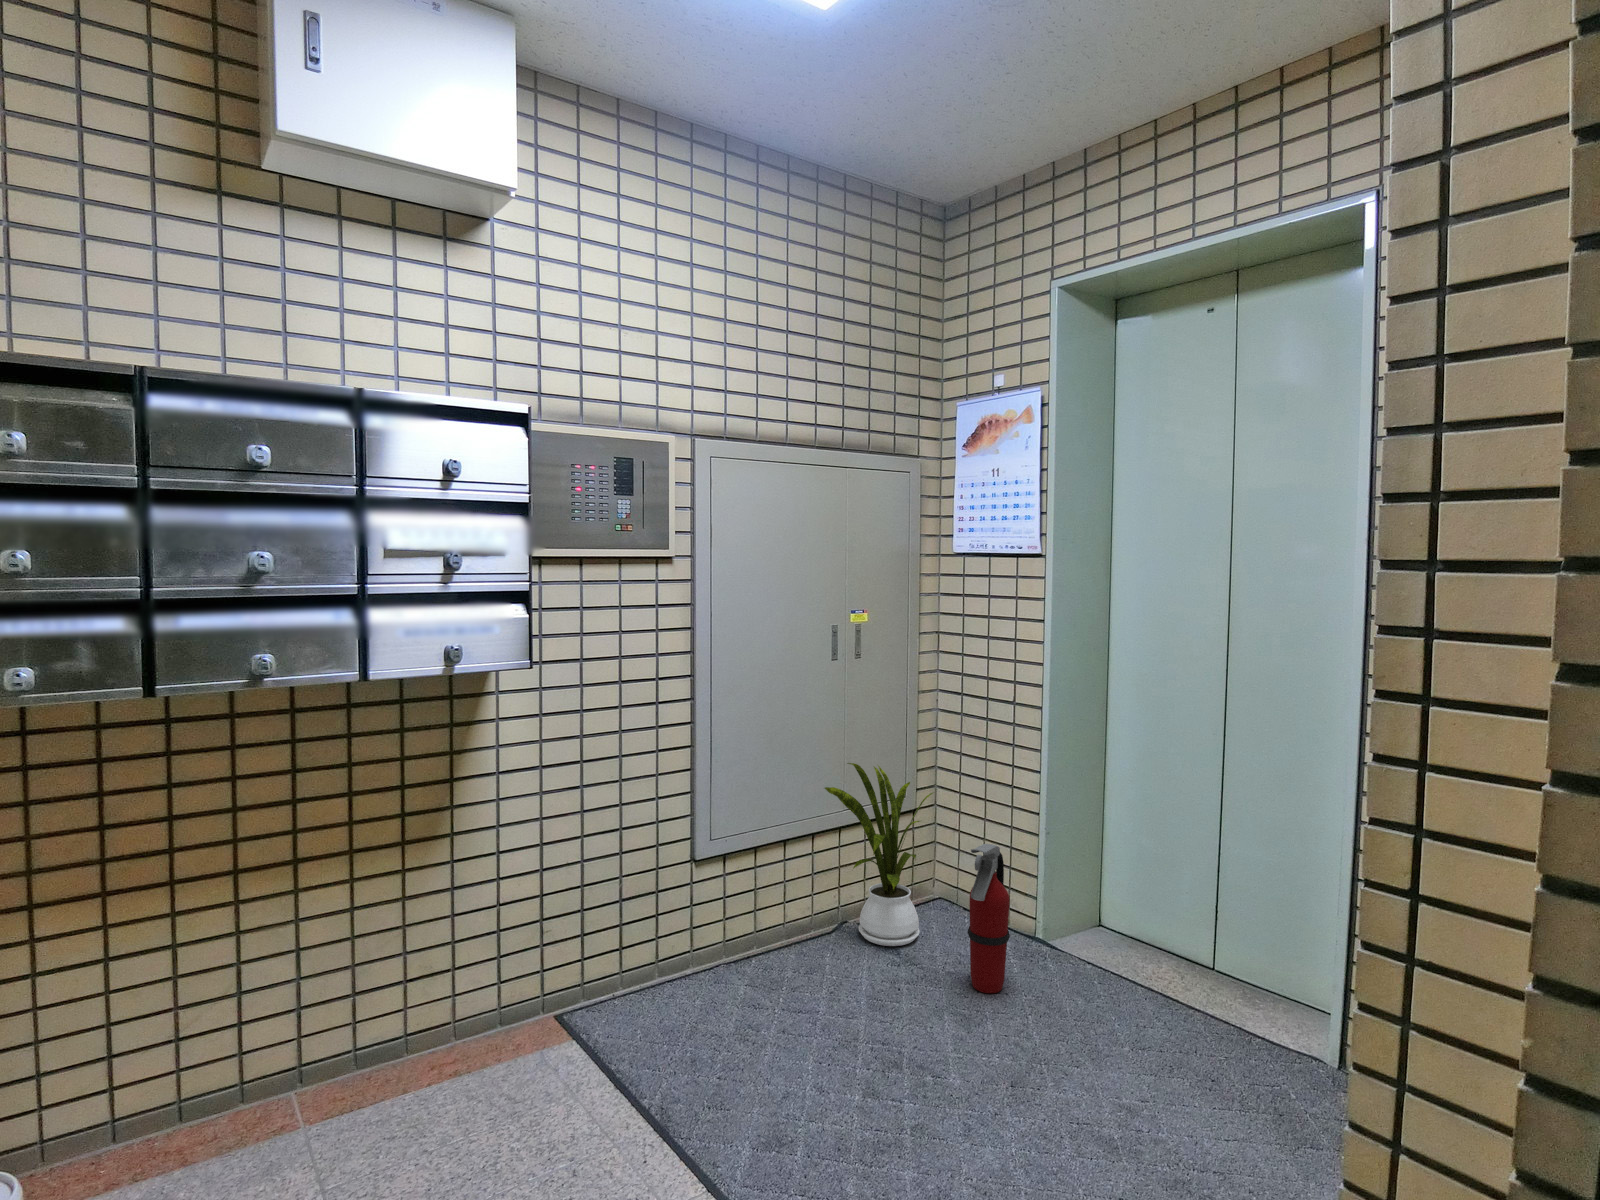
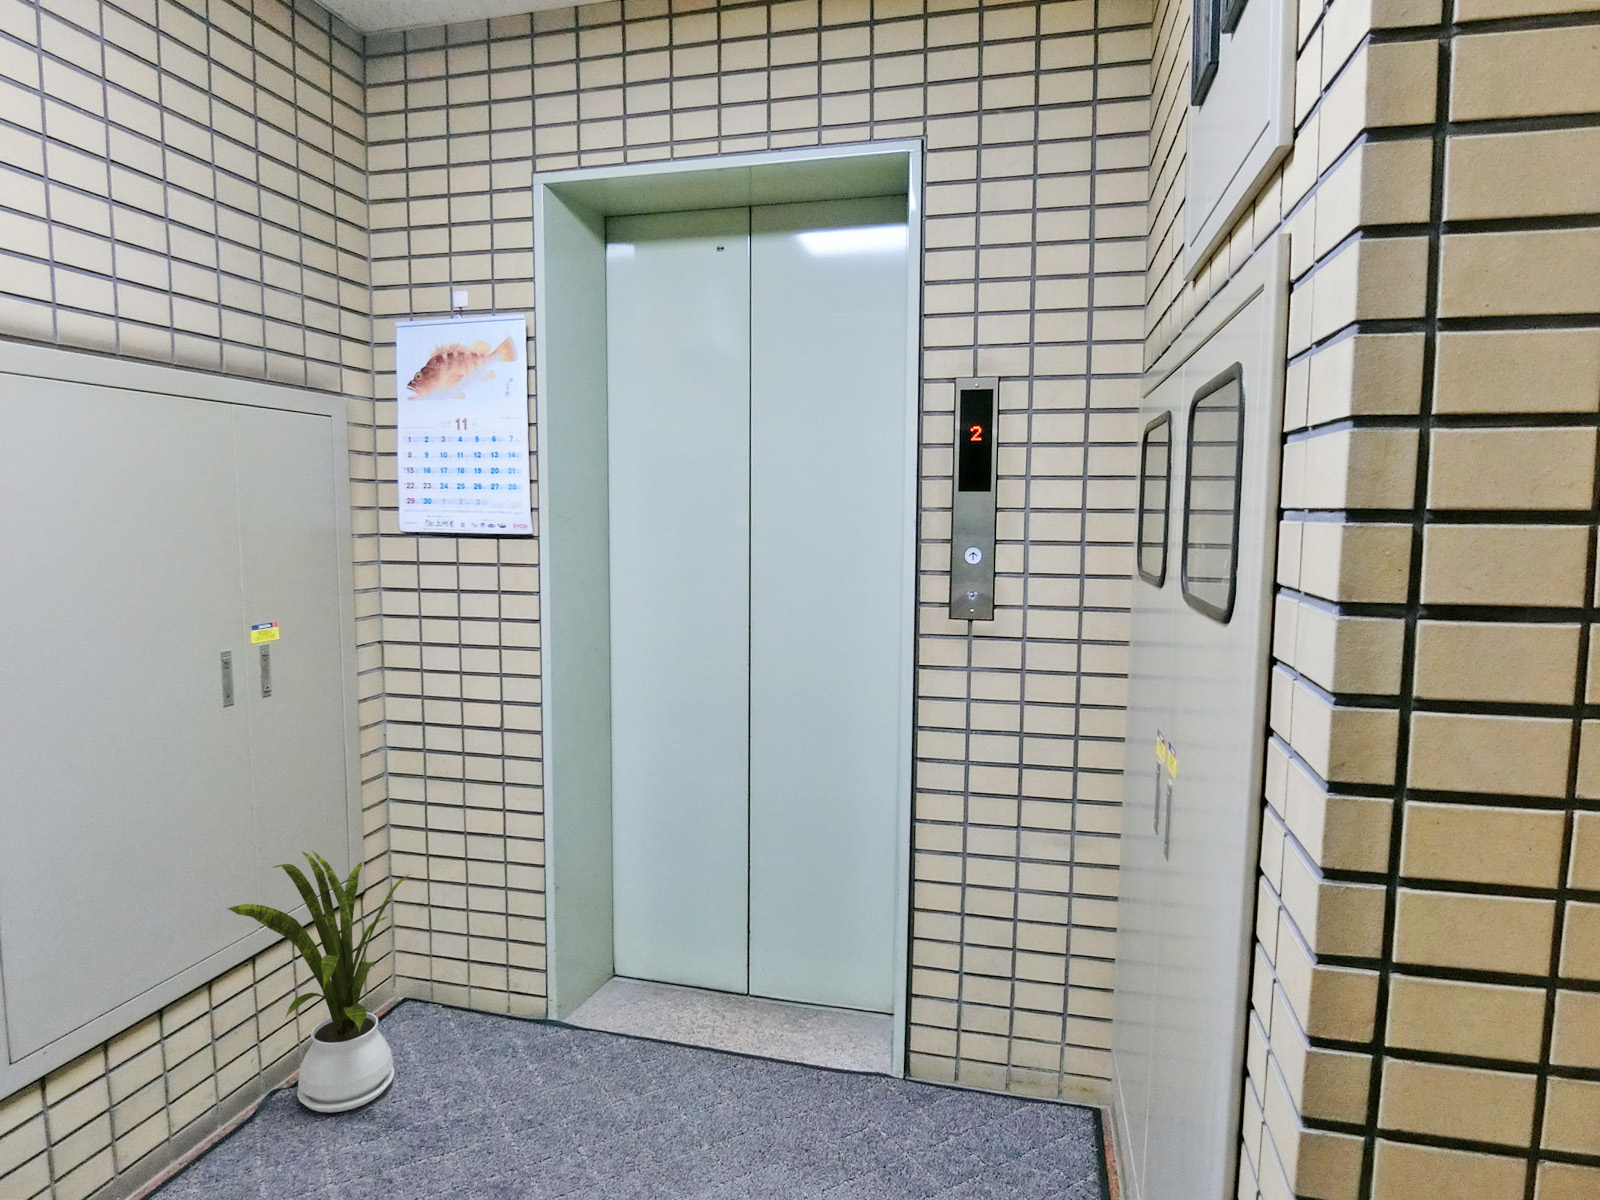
fire extinguisher: present [967,844,1010,993] -> none [481,934,539,1133]

